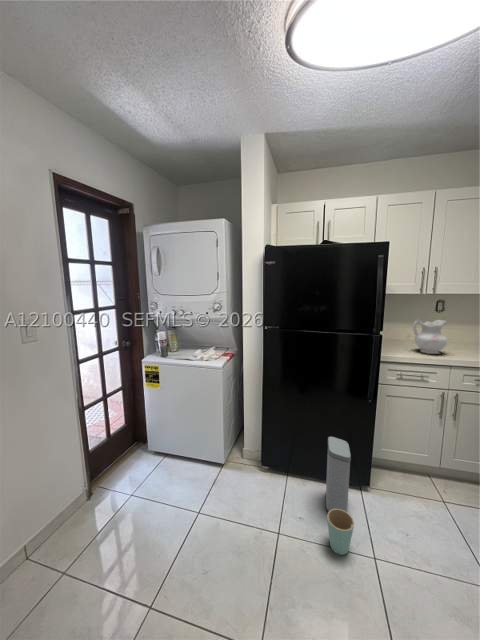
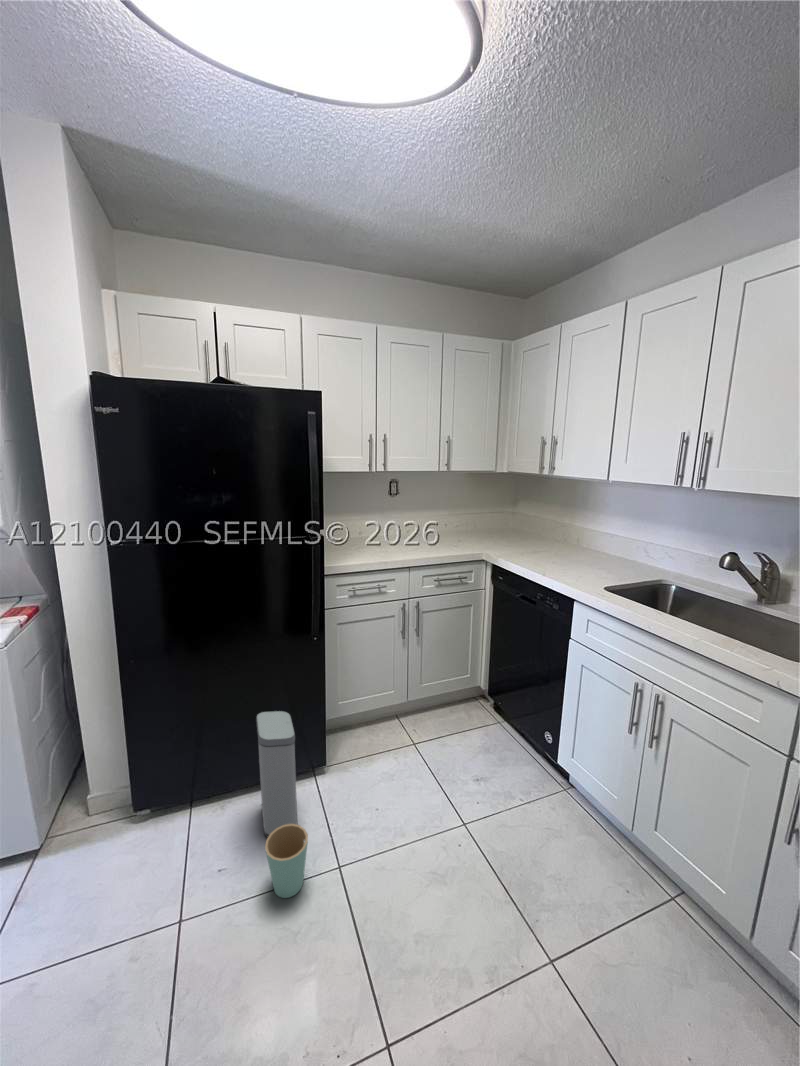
ceramic pitcher: present [413,319,447,354] -> none [363,507,403,554]

